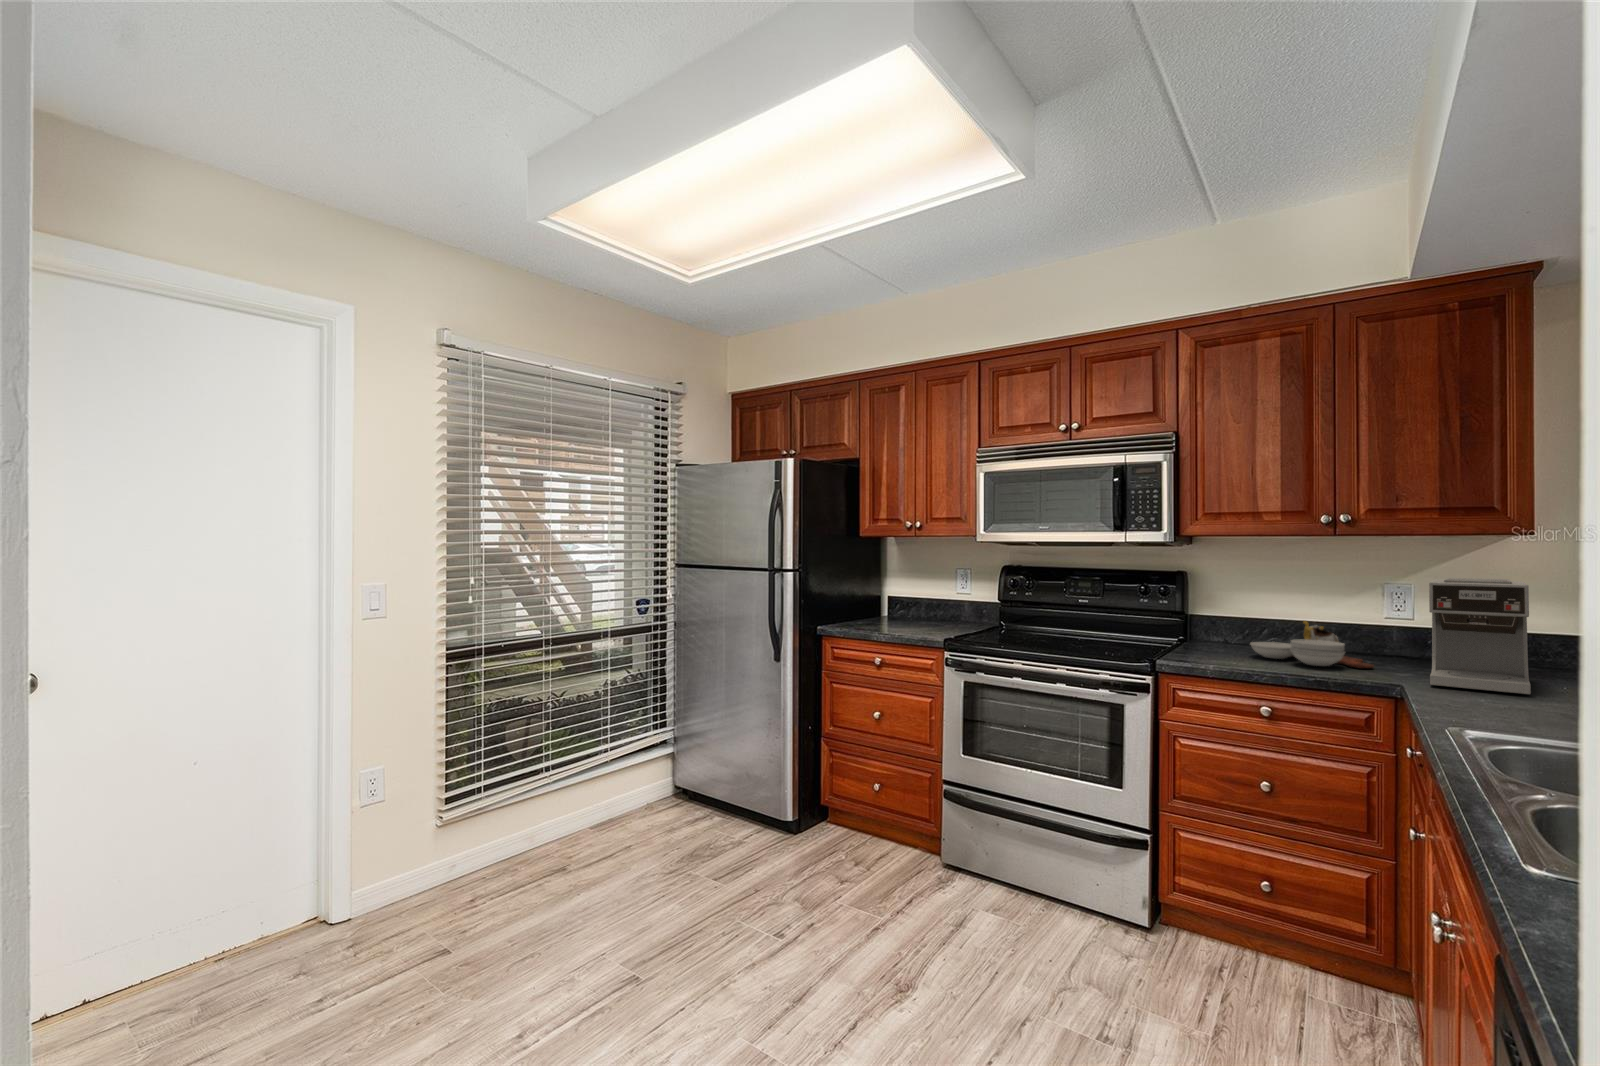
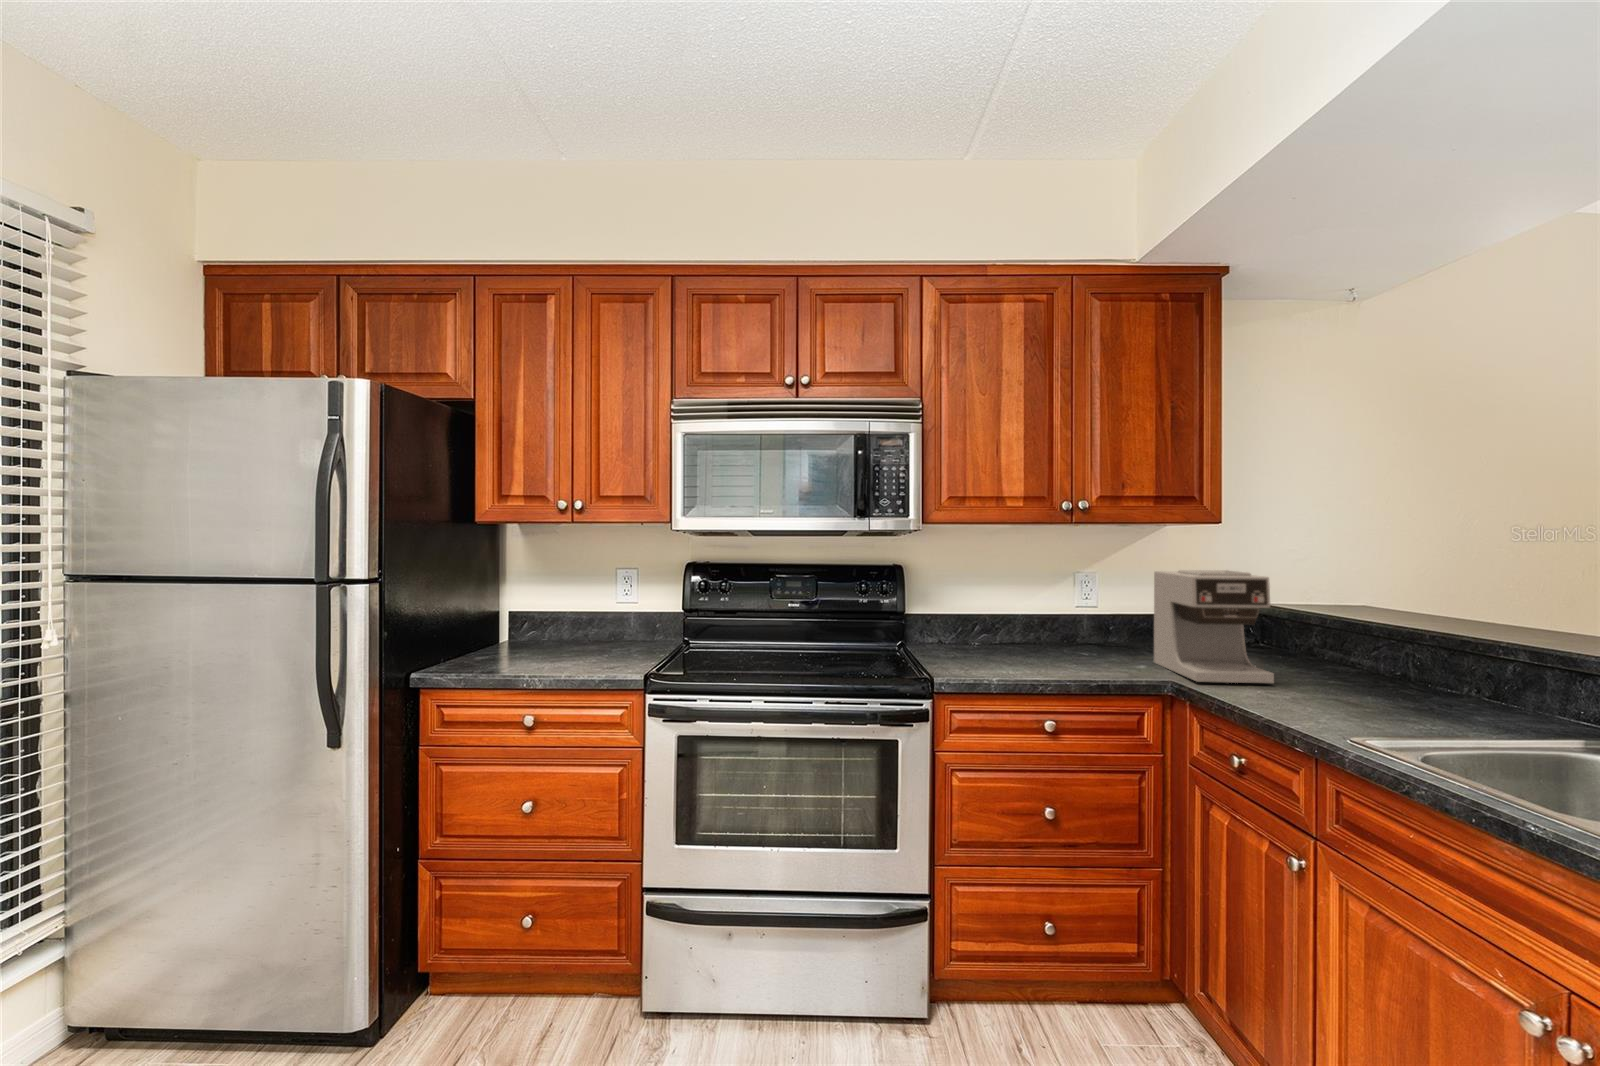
cutting board: present [1251,621,1374,668] -> none [993,616,1113,668]

